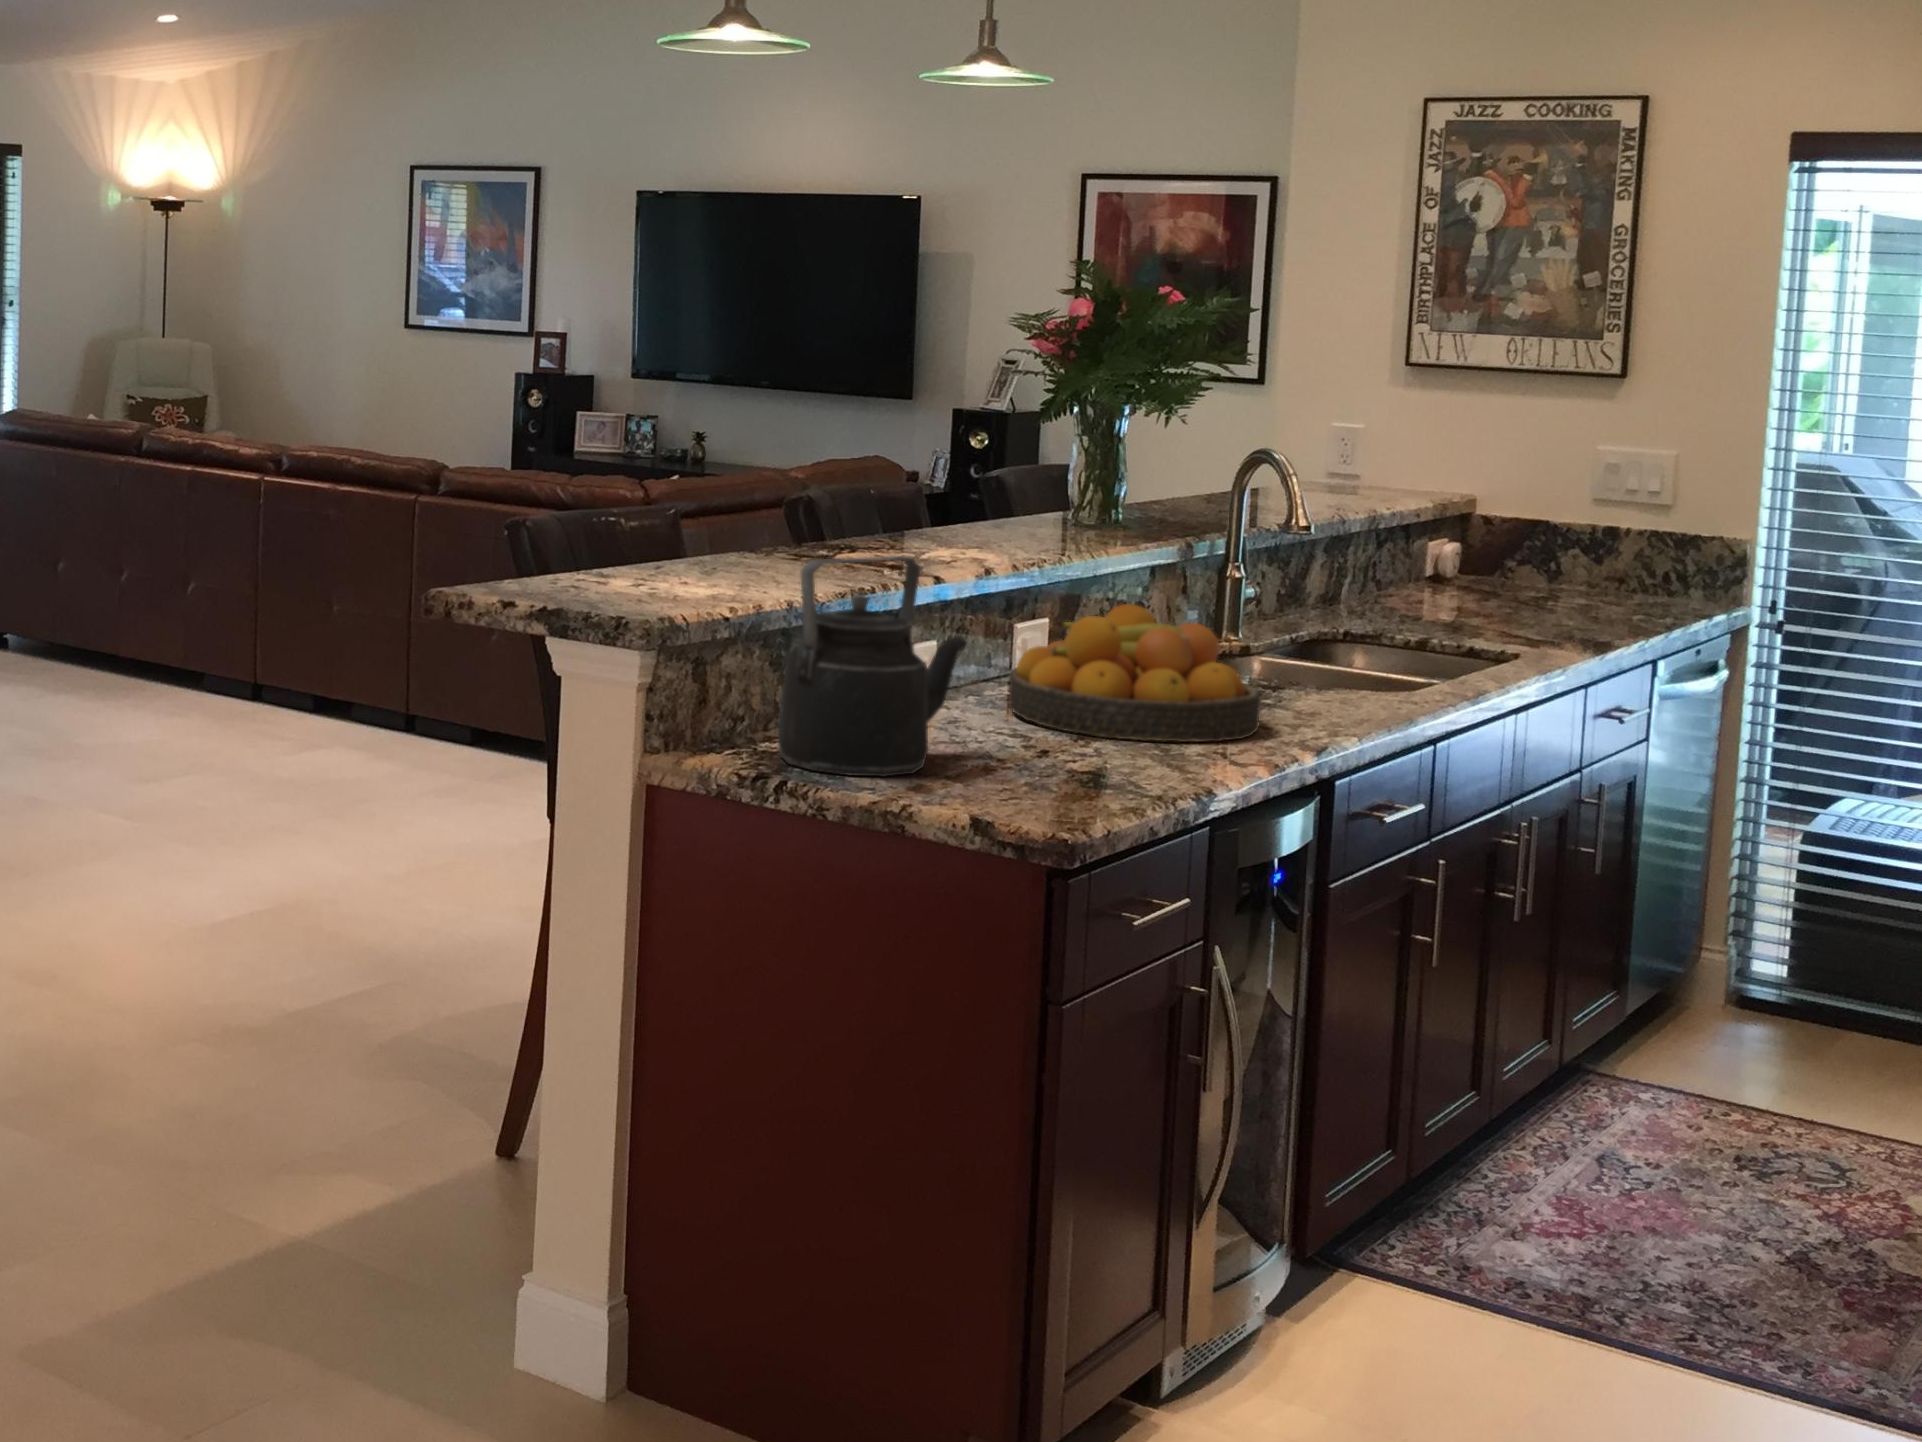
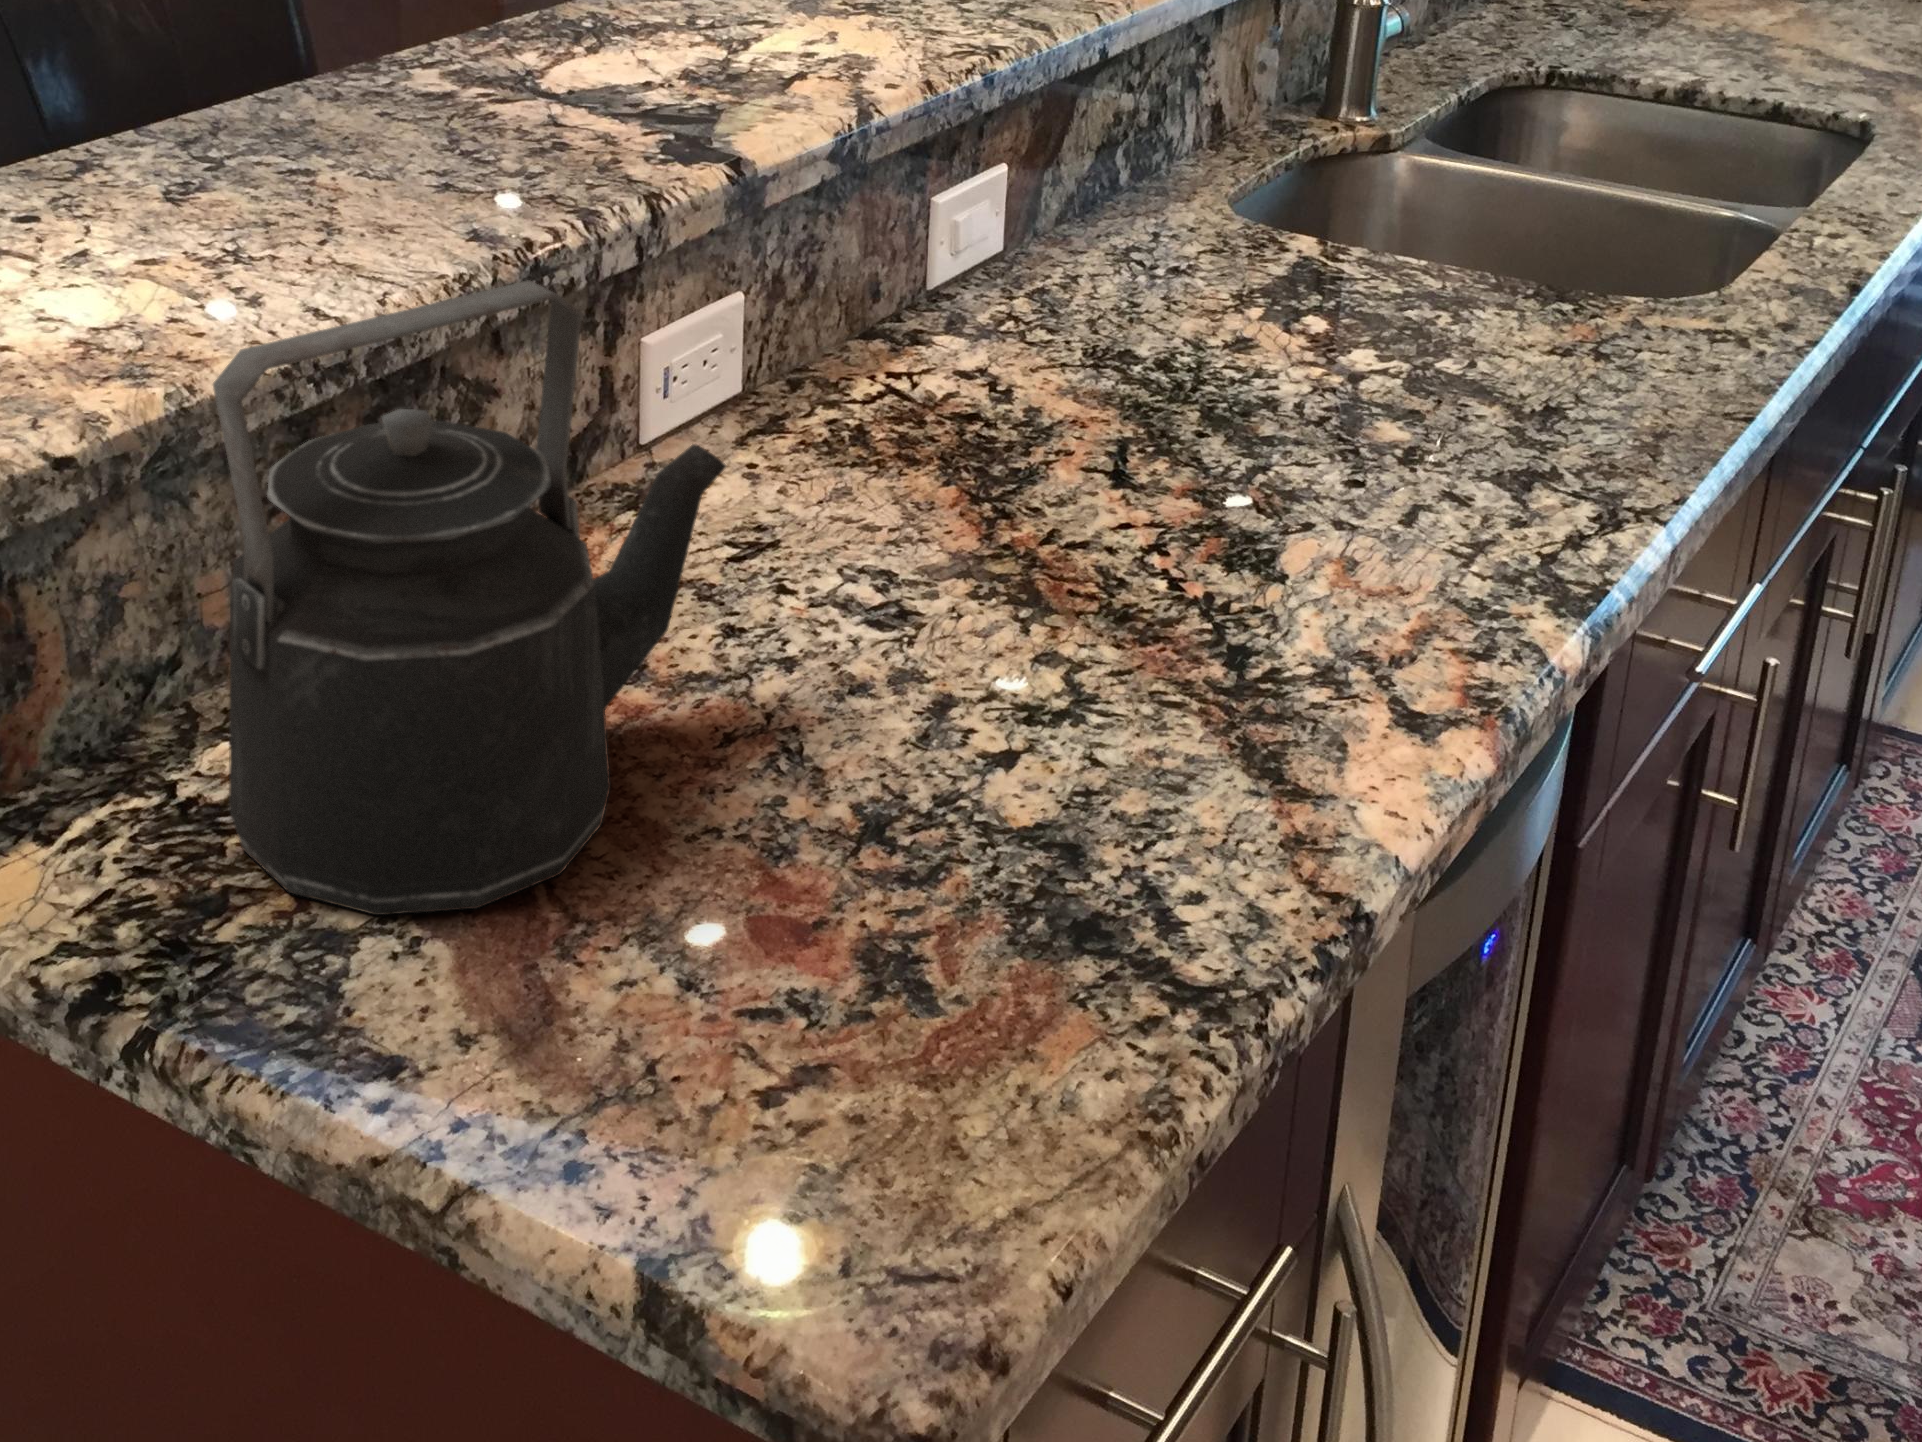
fruit bowl: present [1009,604,1260,742] -> none [887,203,1429,587]

